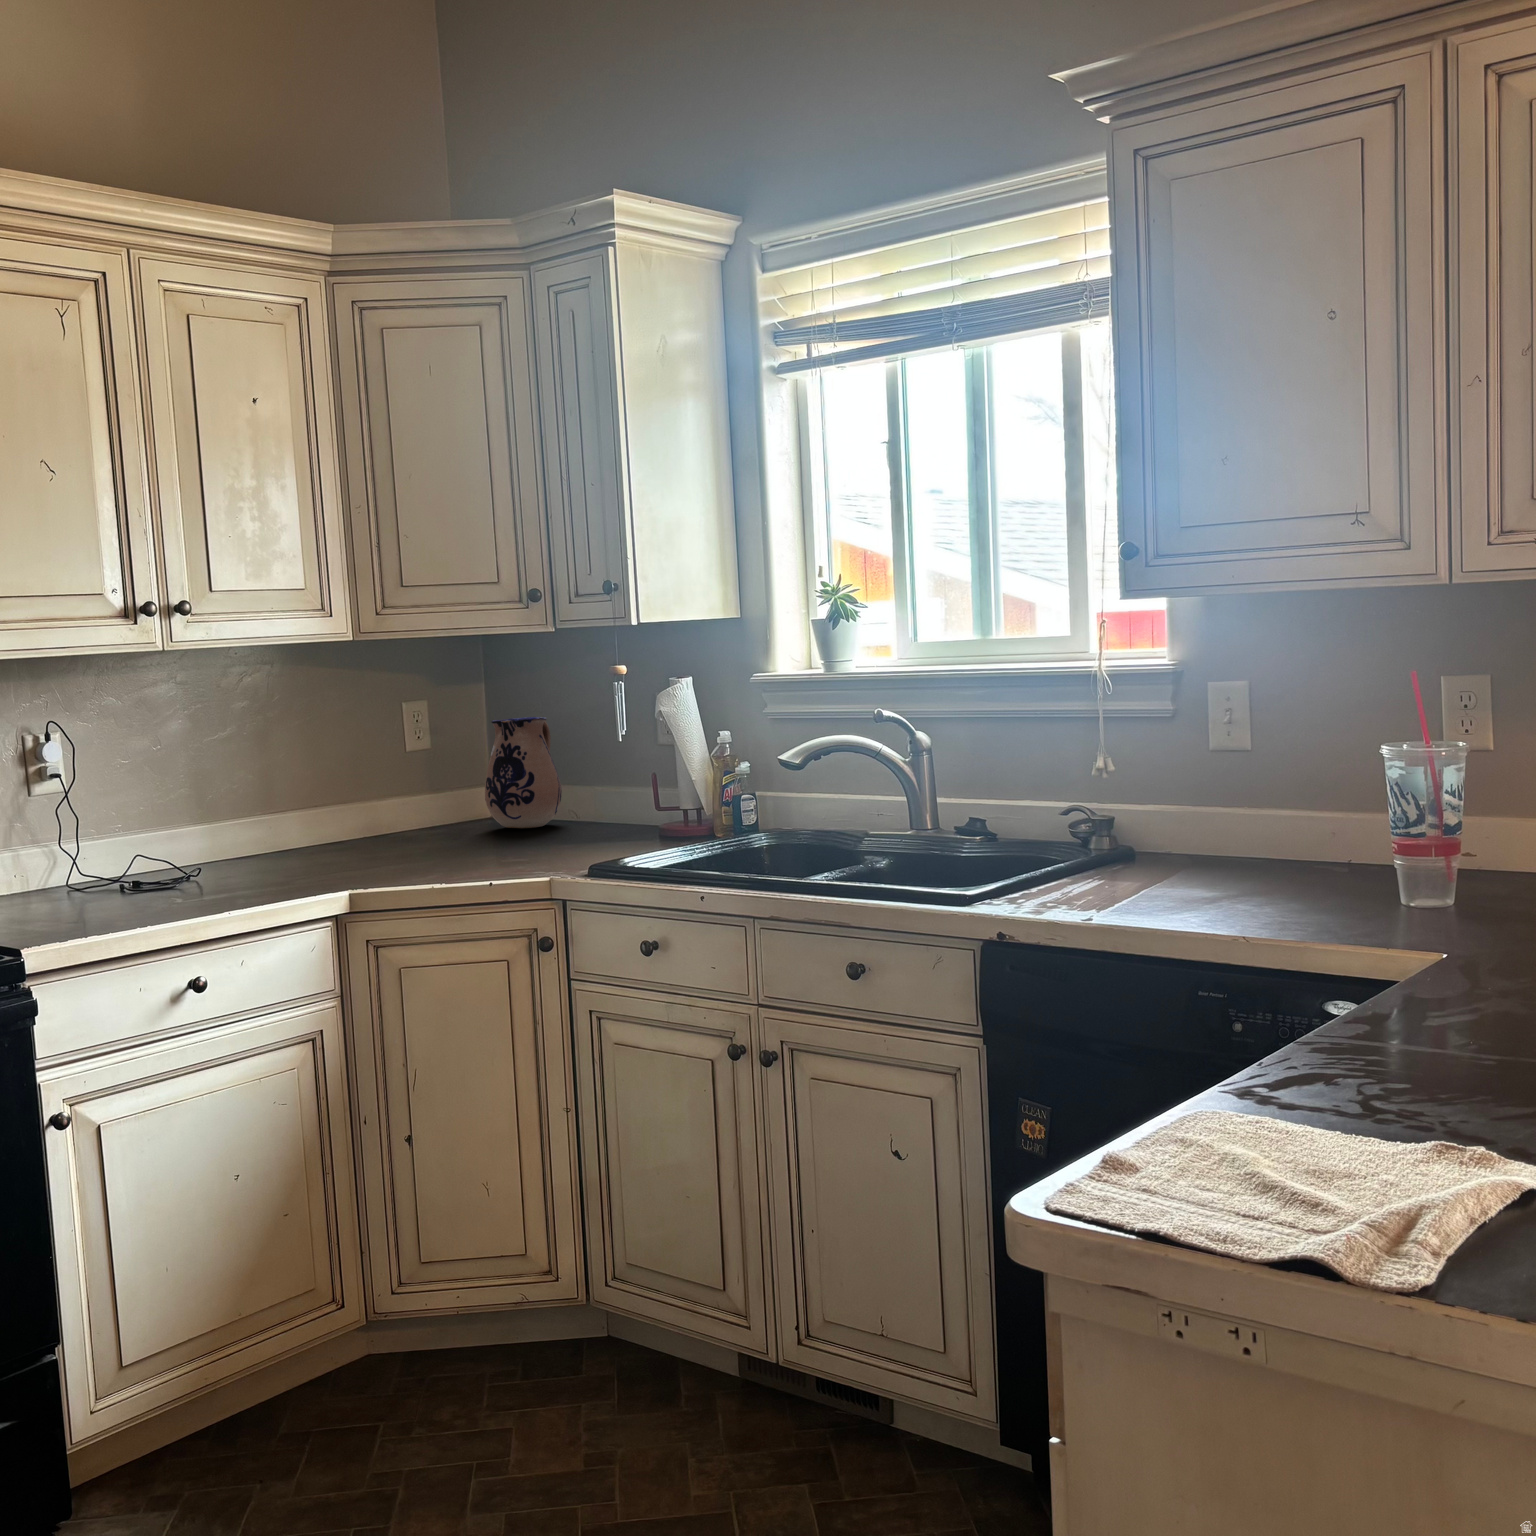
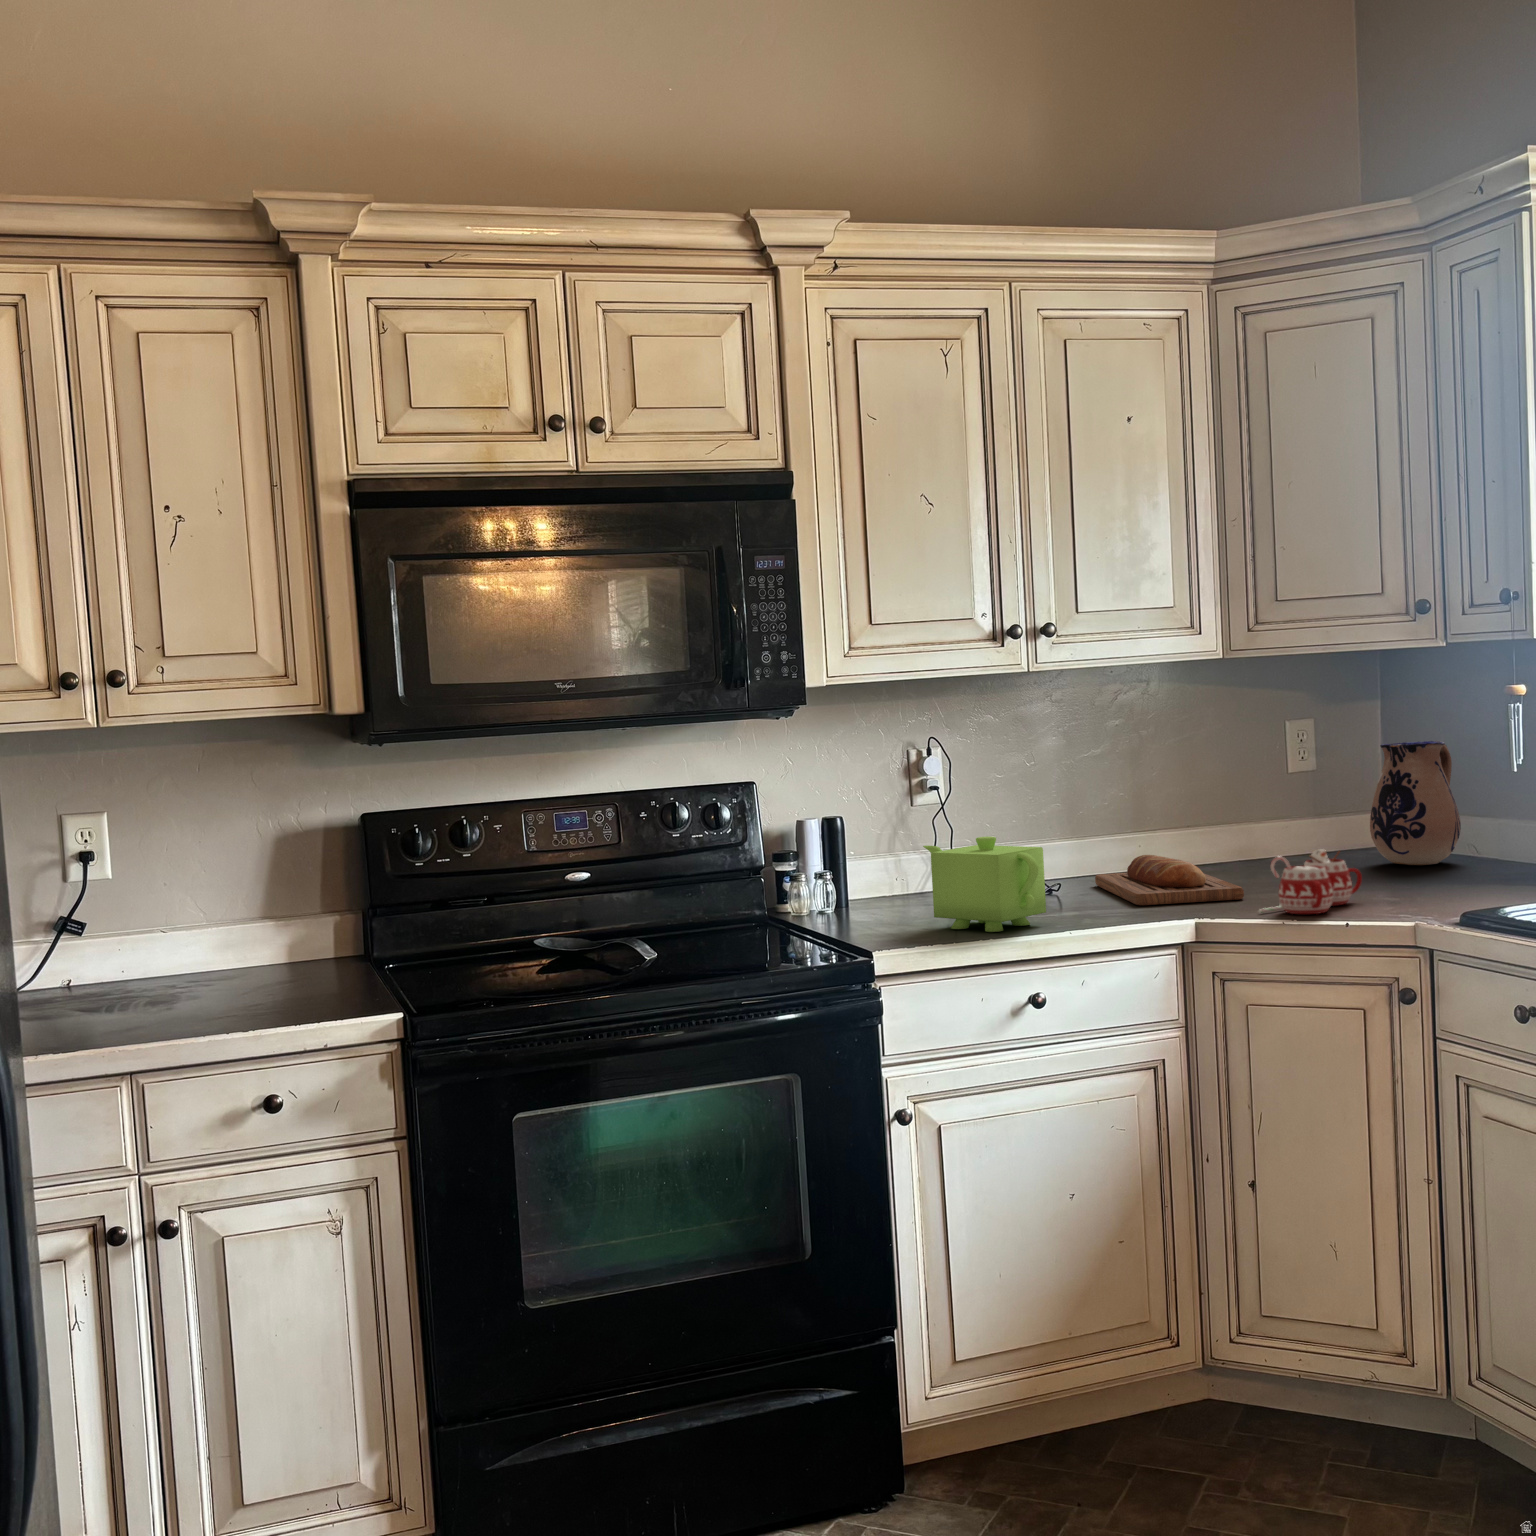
mug: none [408,817,495,879] -> present [1259,849,1362,914]
teapot: none [57,821,199,919] -> present [923,836,1046,932]
bread loaf: none [232,832,387,881] -> present [1095,855,1244,905]

